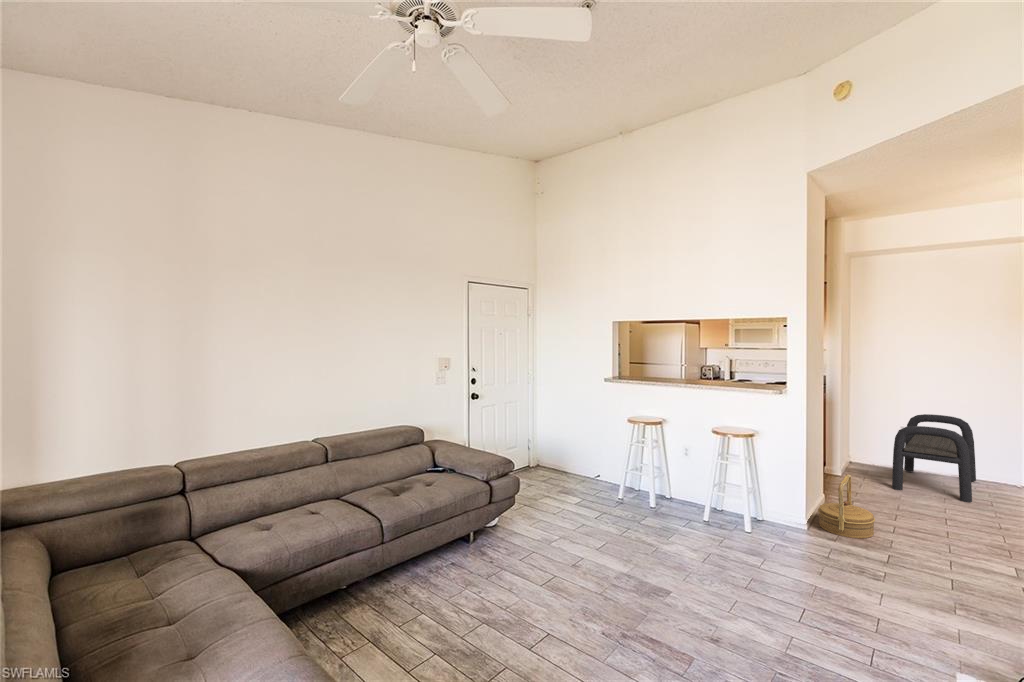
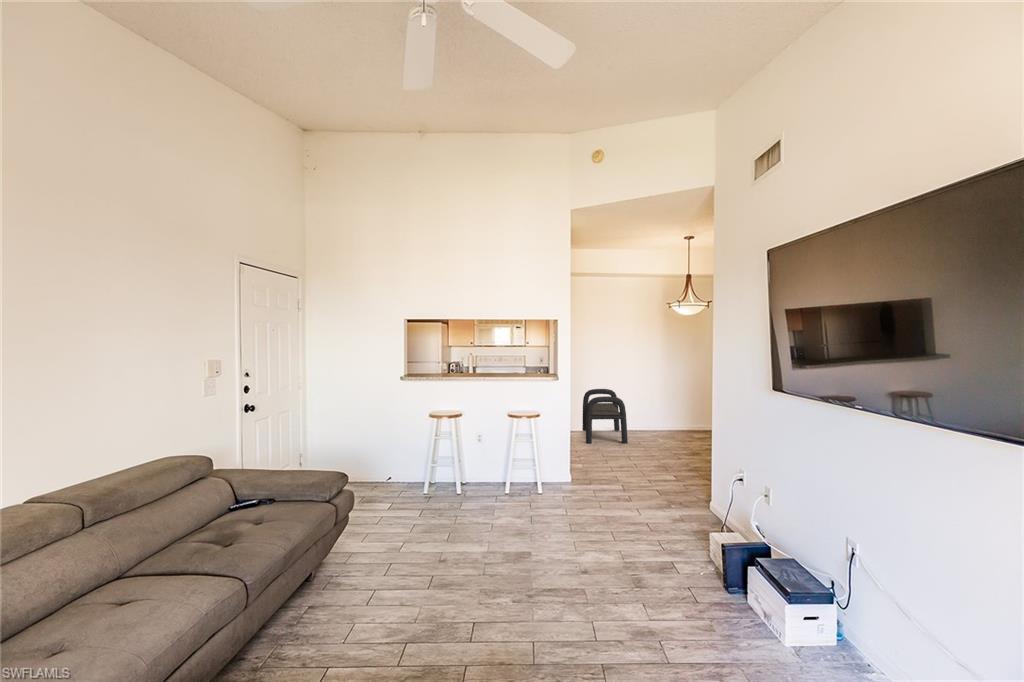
woven basket: present [818,474,875,538] -> none [570,435,604,480]

